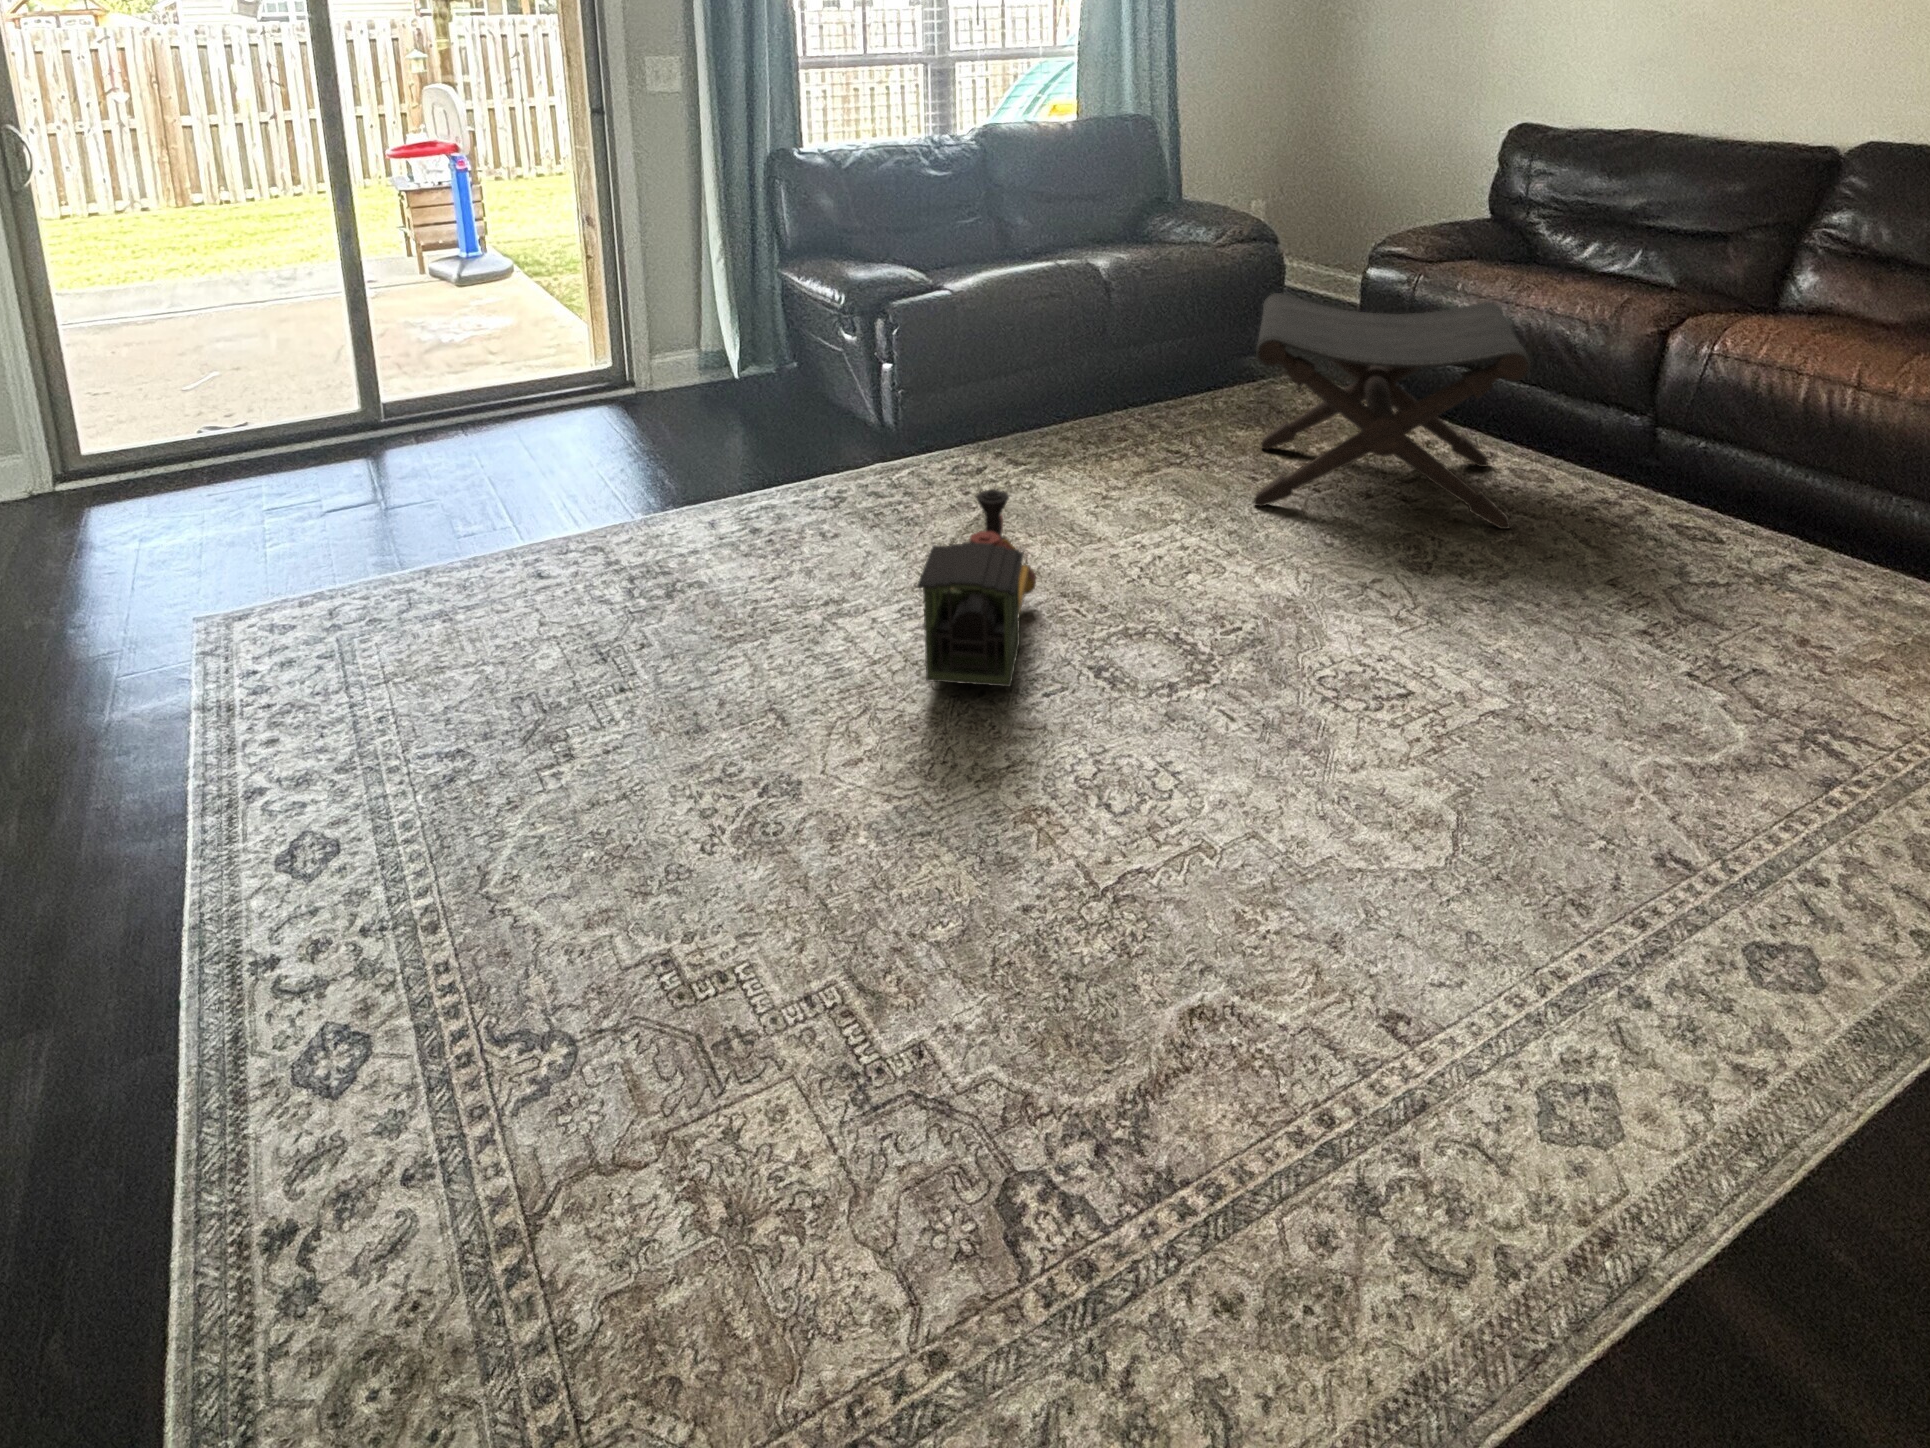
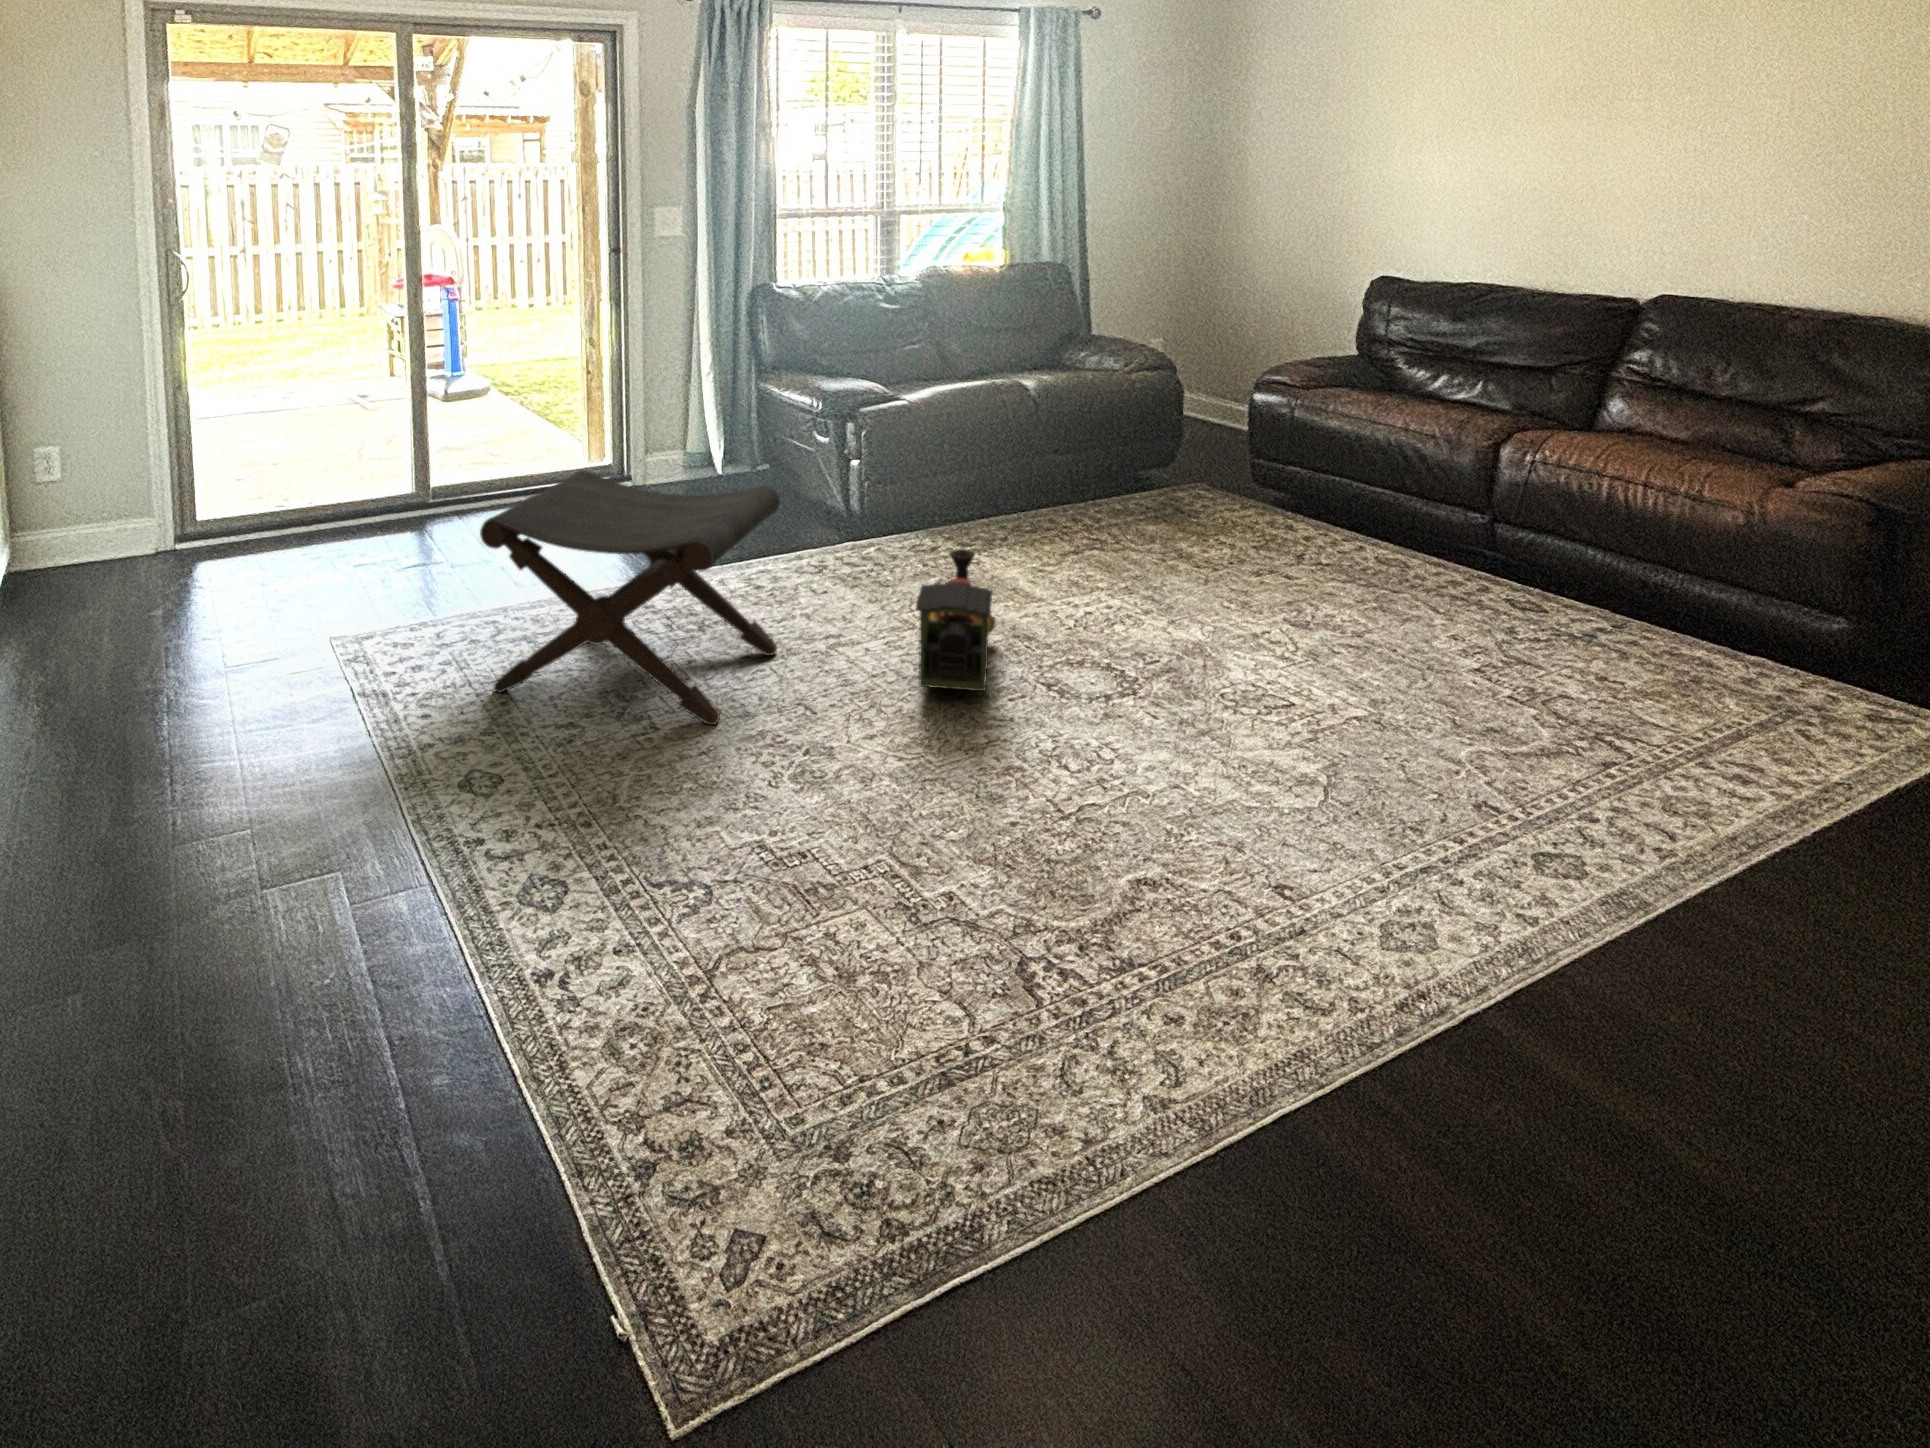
footstool: present [1254,293,1531,529] -> present [480,471,780,725]

